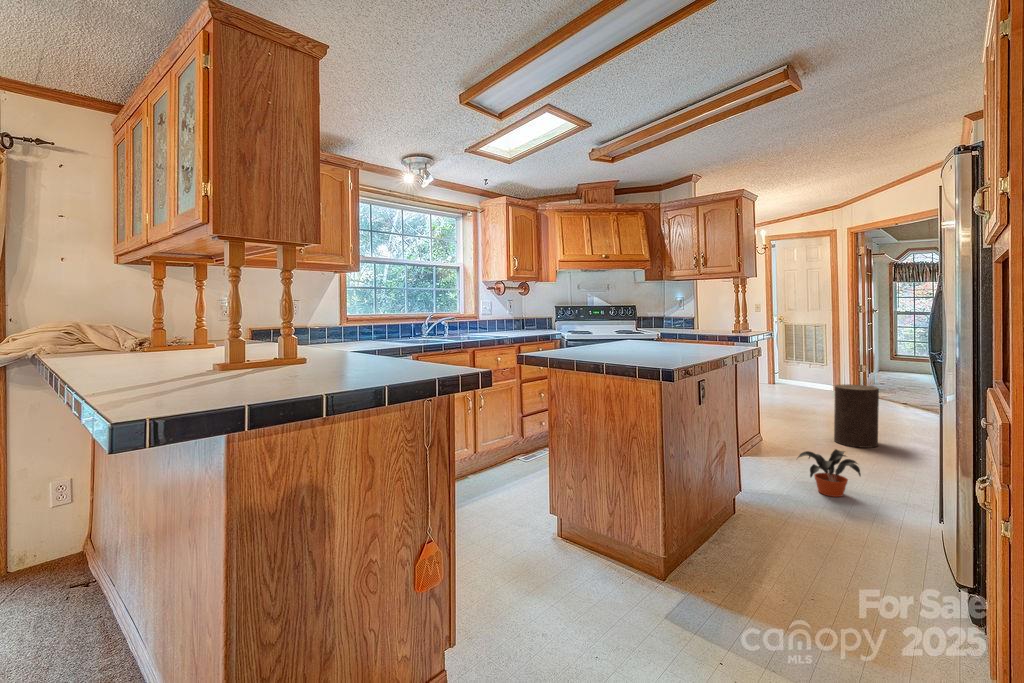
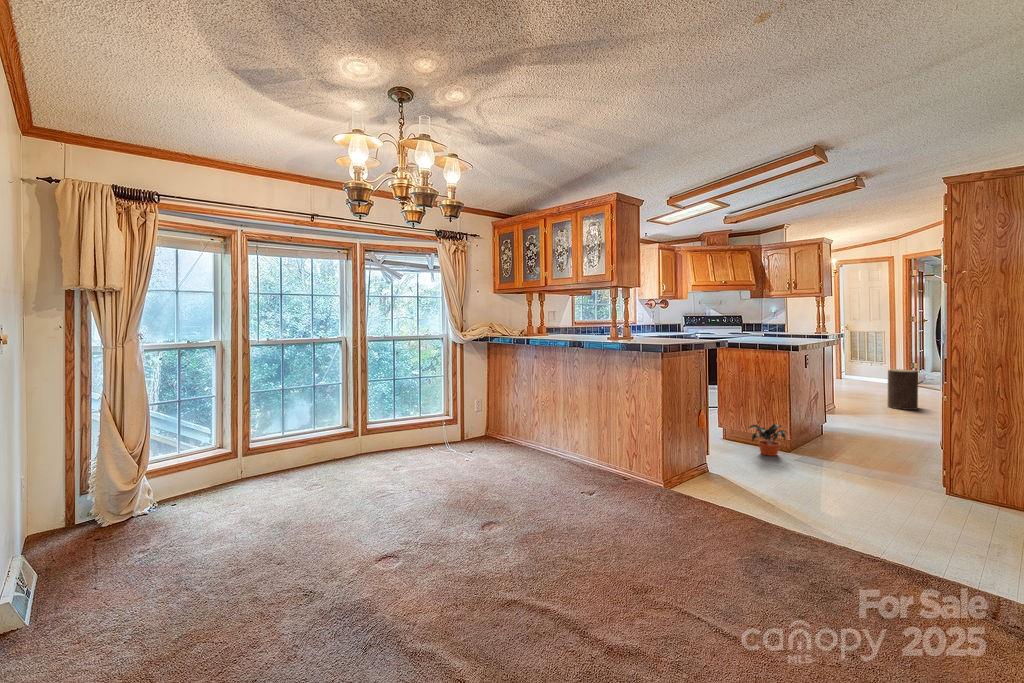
potted plant: present [798,449,861,497] -> present [749,424,787,456]

